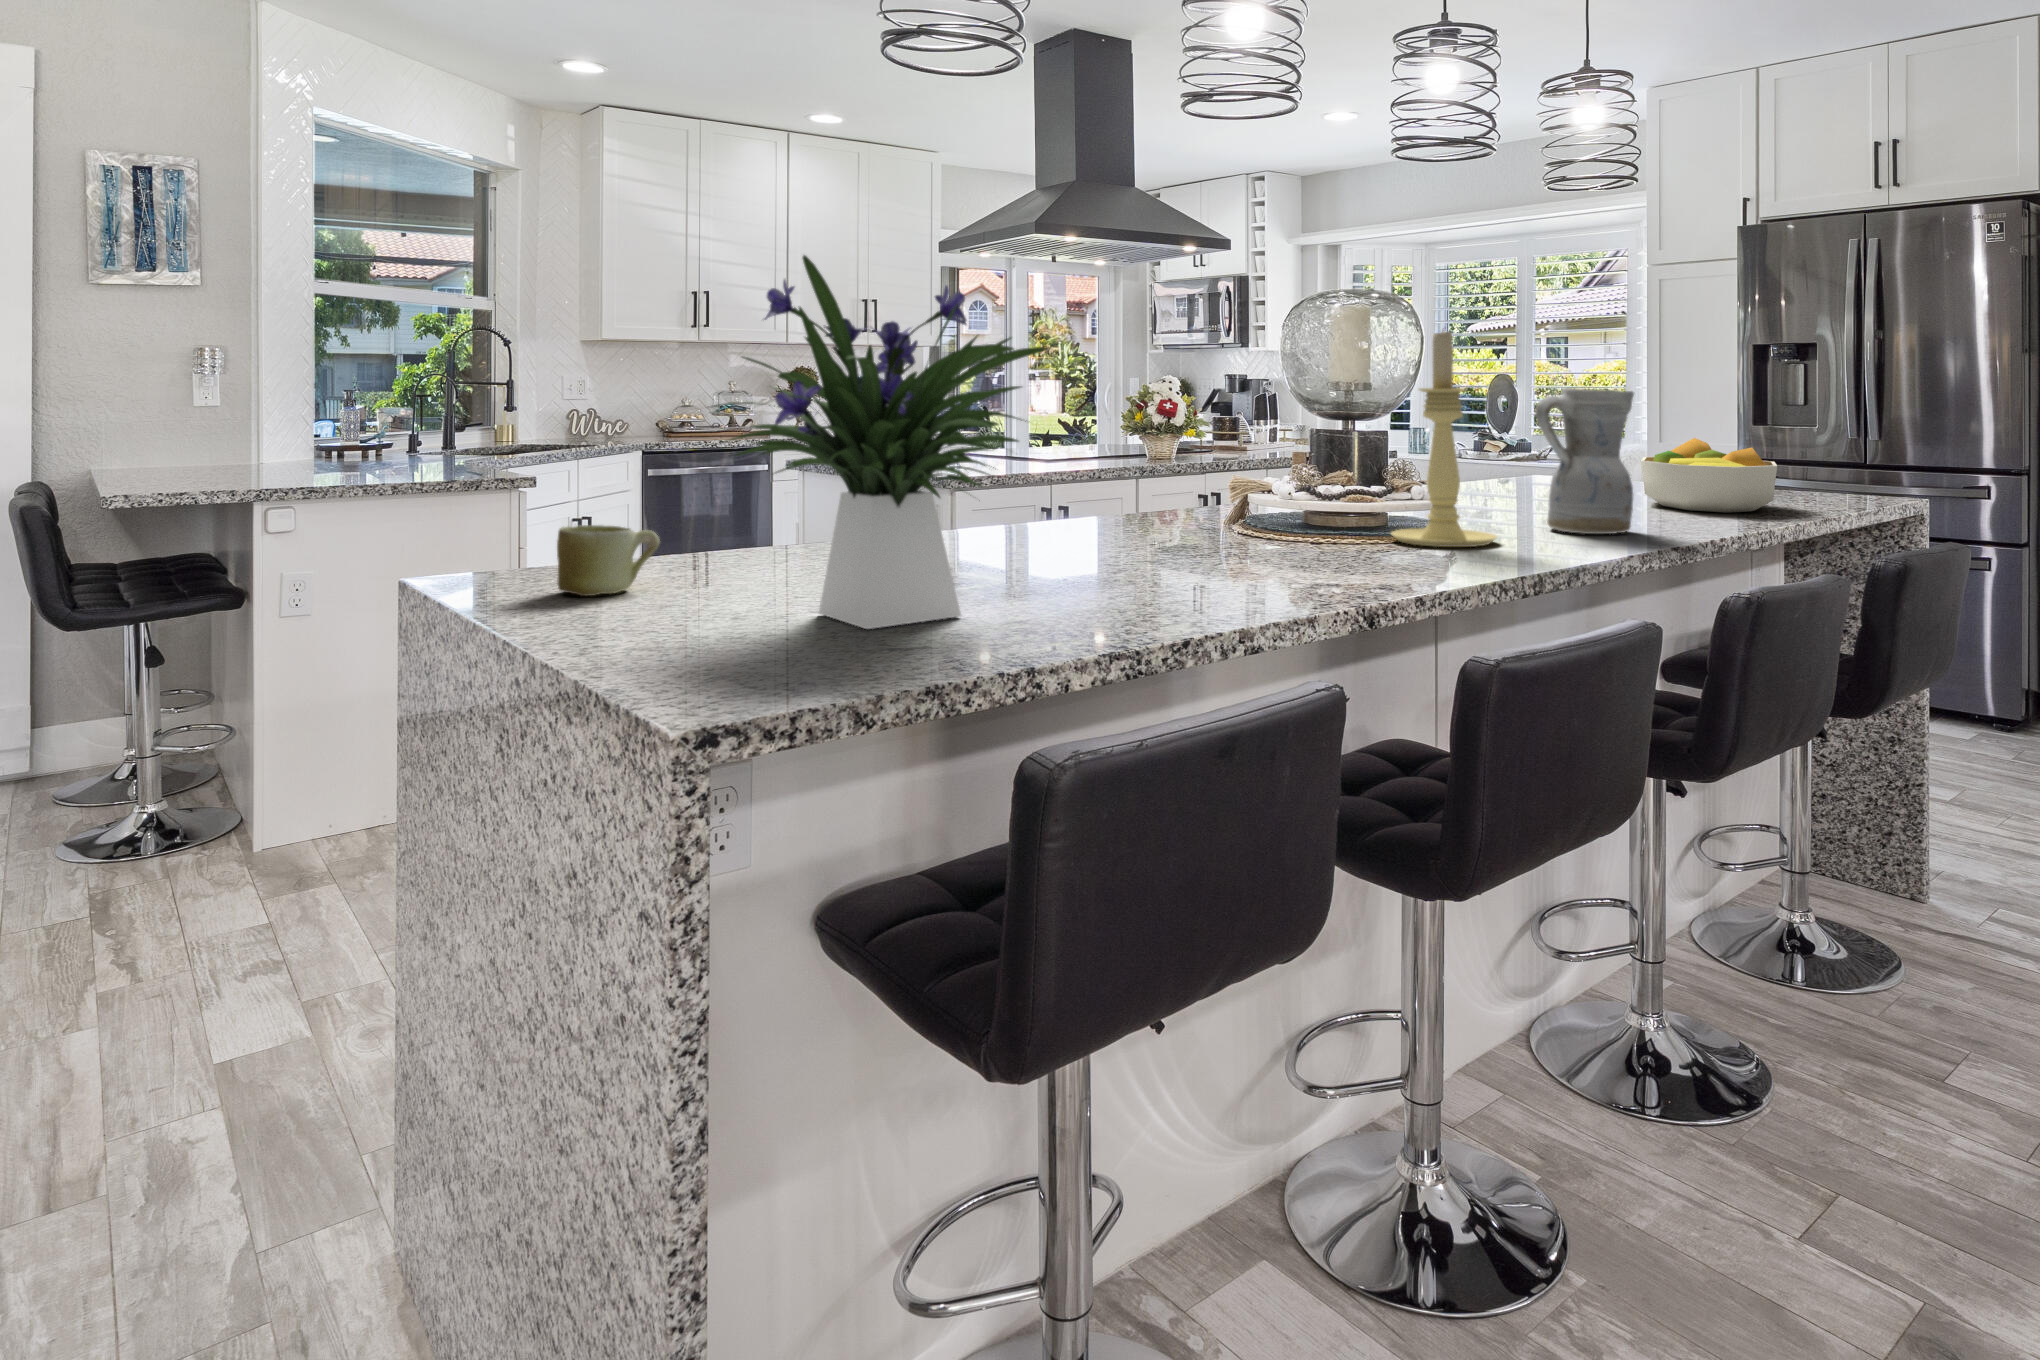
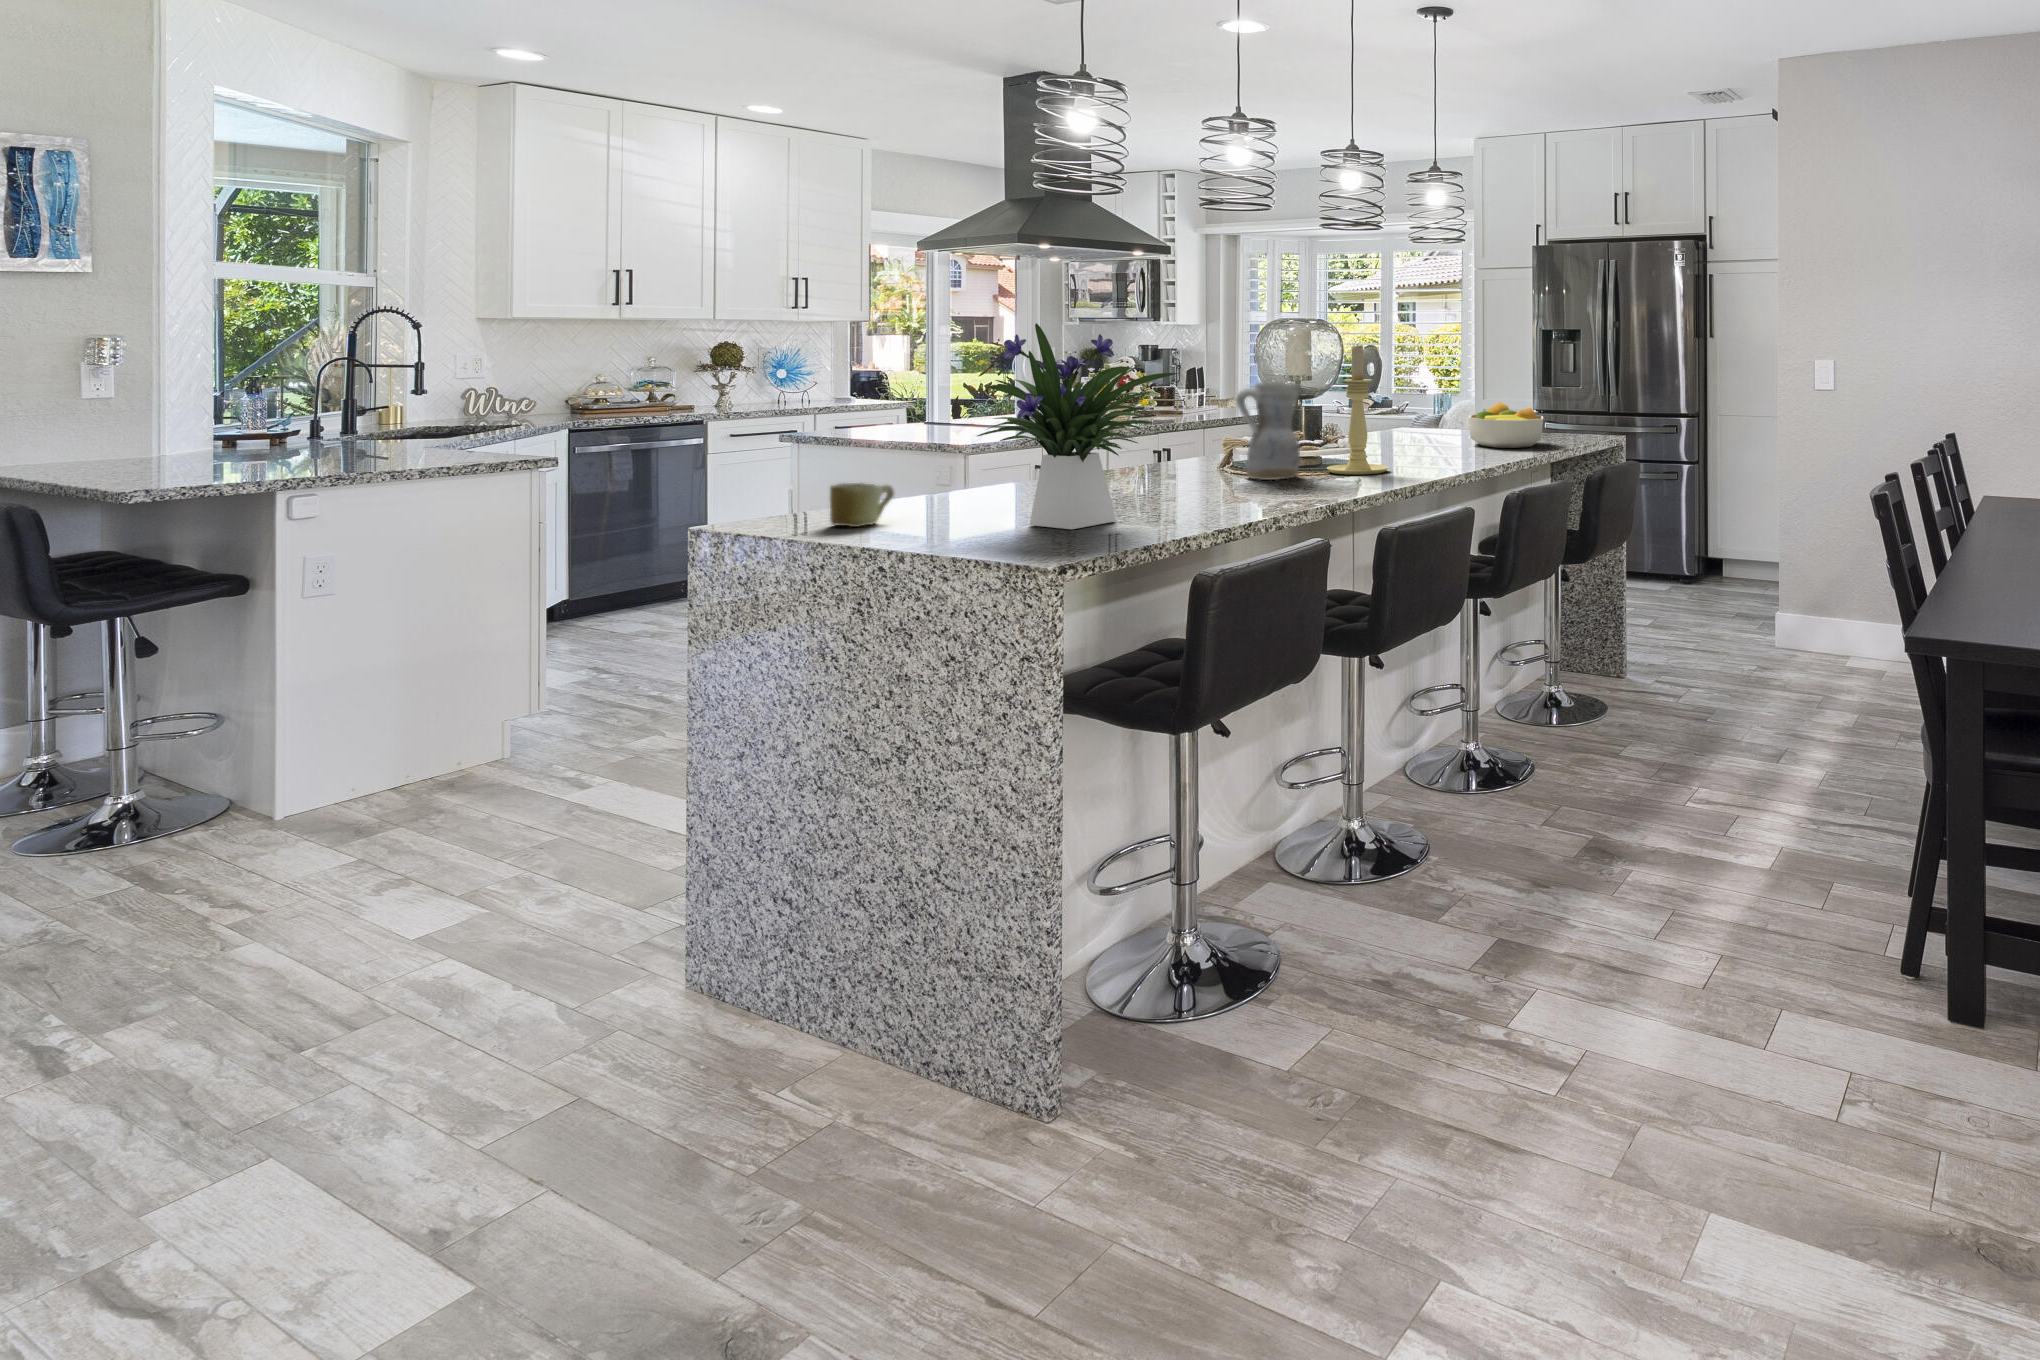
ceramic pitcher: present [1535,388,1634,534] -> present [1236,382,1300,480]

